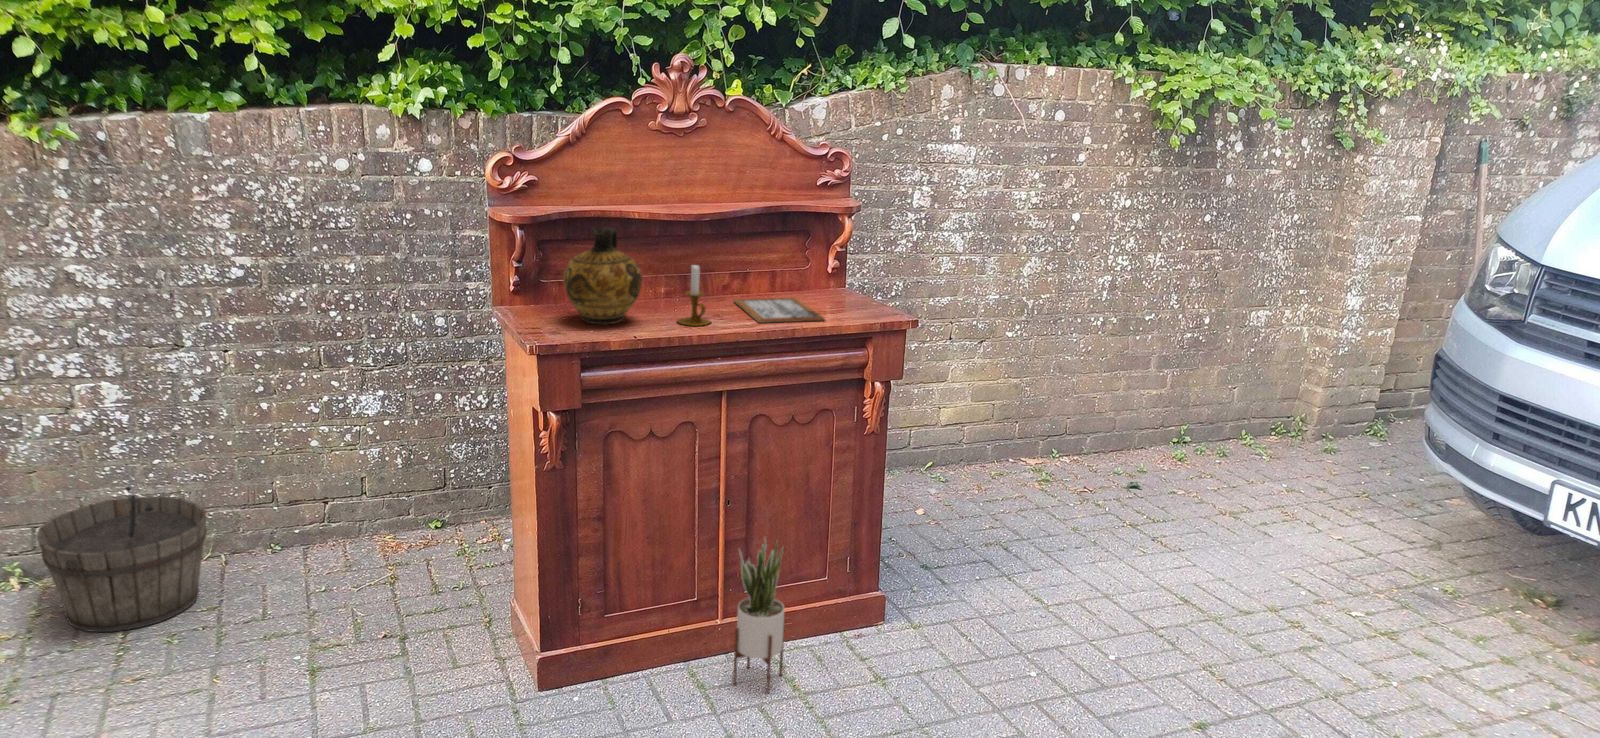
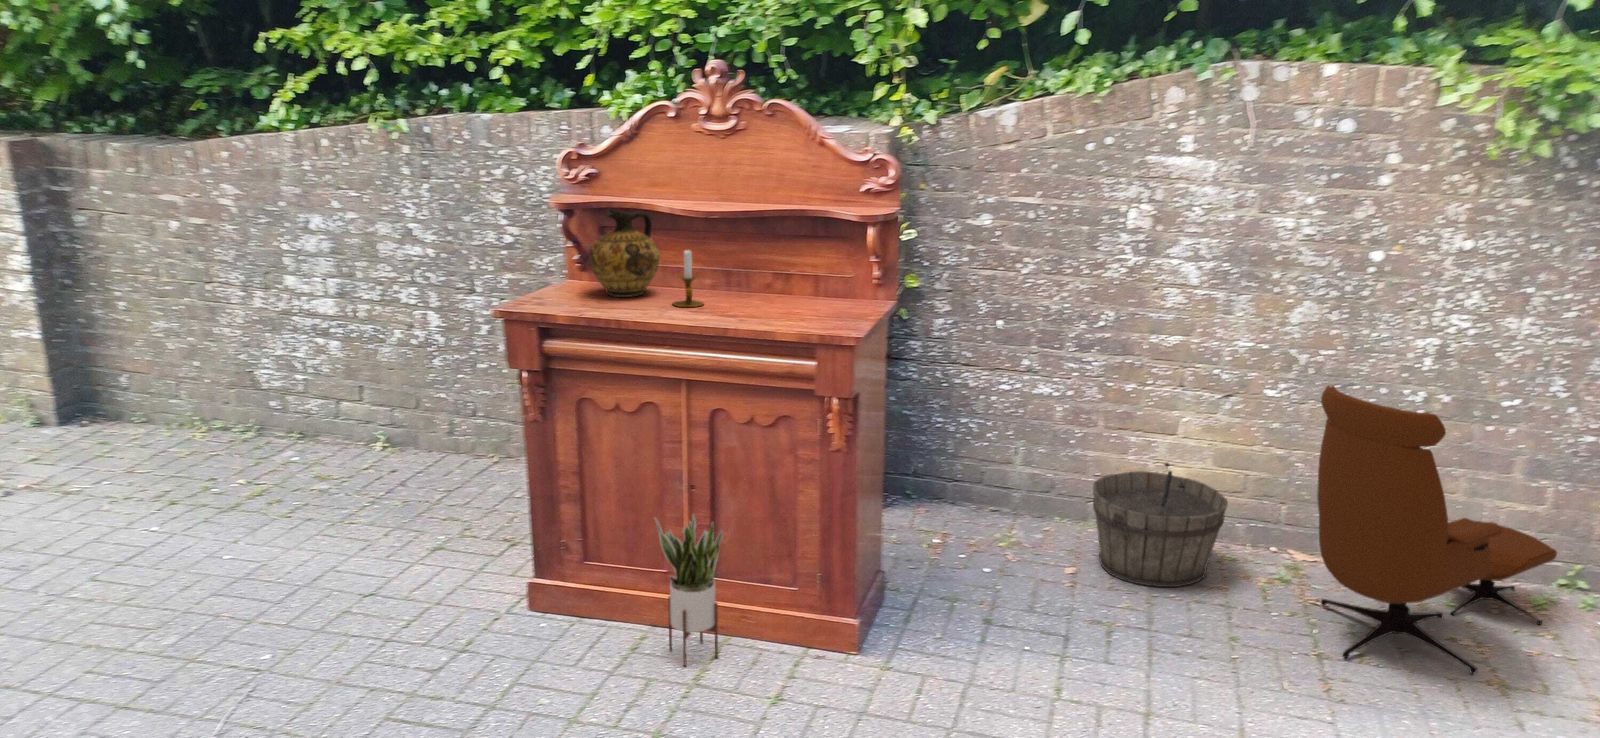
picture frame: present [733,297,825,323] -> none [737,292,834,318]
lounge chair: none [1087,321,1225,525] -> present [1317,386,1557,674]
wooden bucket: present [37,487,207,632] -> present [1093,463,1228,587]

